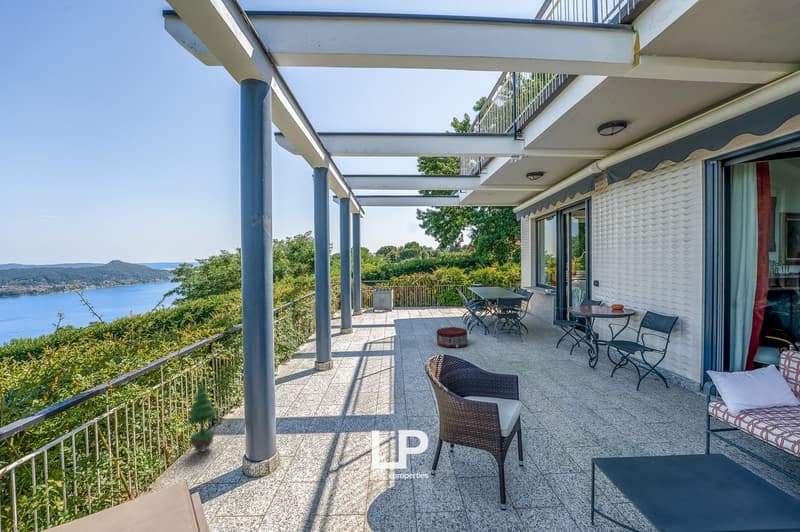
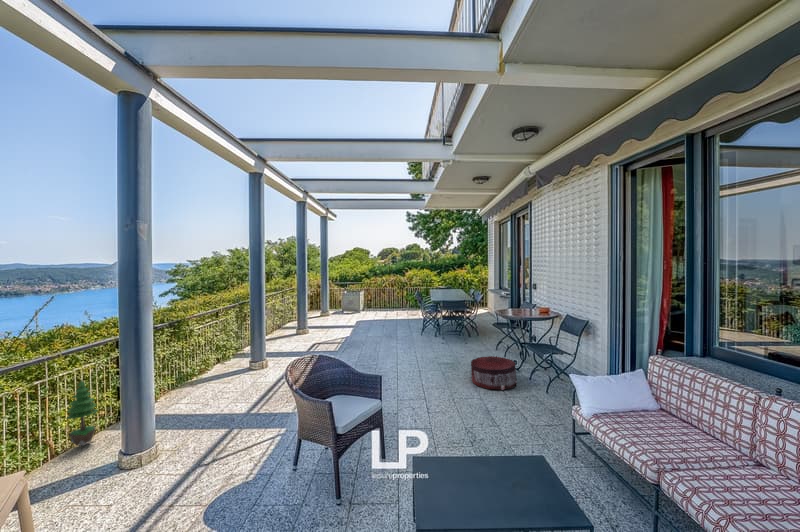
pouf: present [437,327,467,348] -> present [471,356,517,390]

